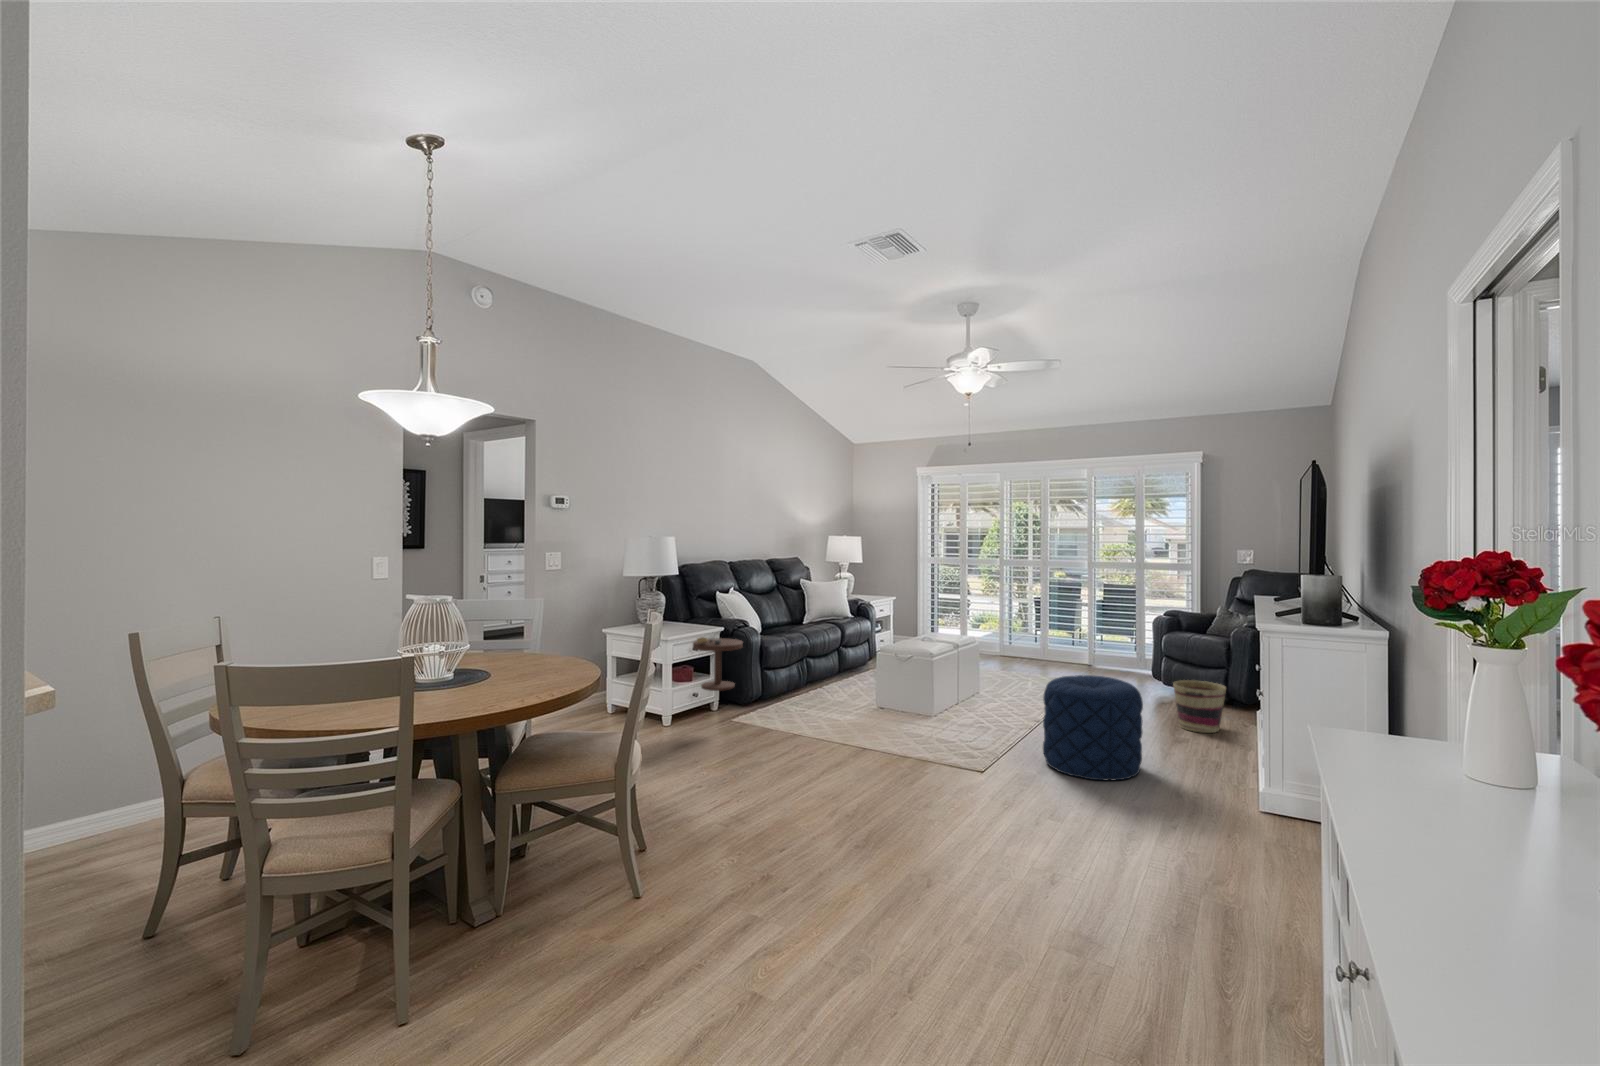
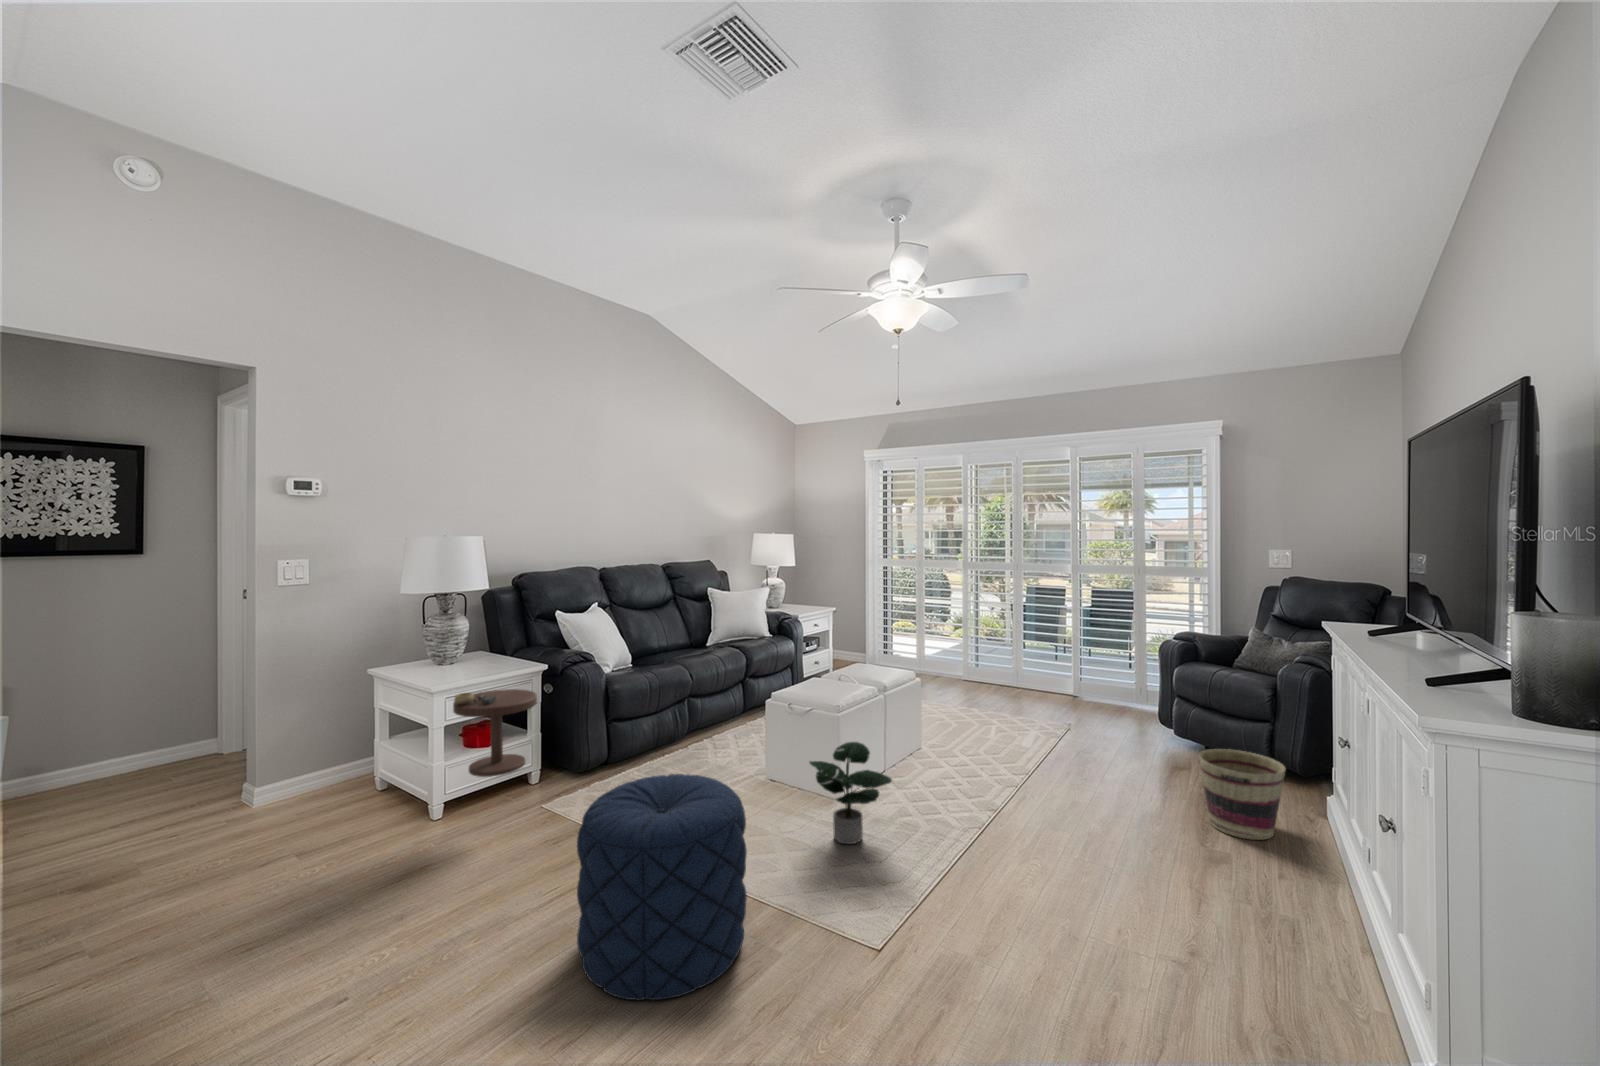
potted plant: none [924,673,978,735] -> present [809,742,892,844]
pouf: present [1043,675,1143,780] -> present [577,774,747,1000]

